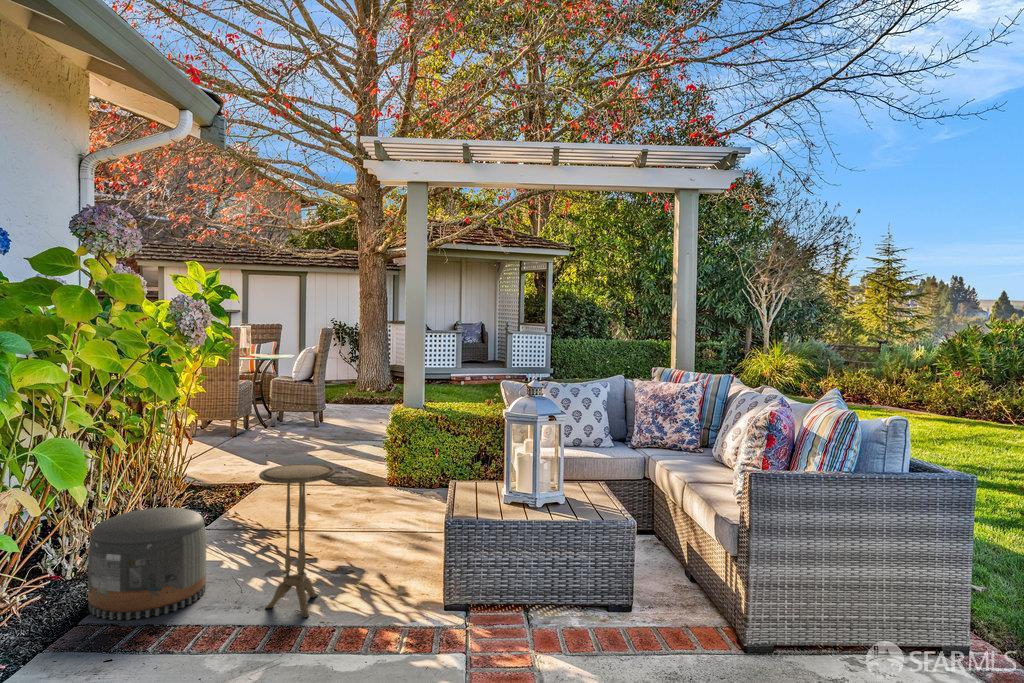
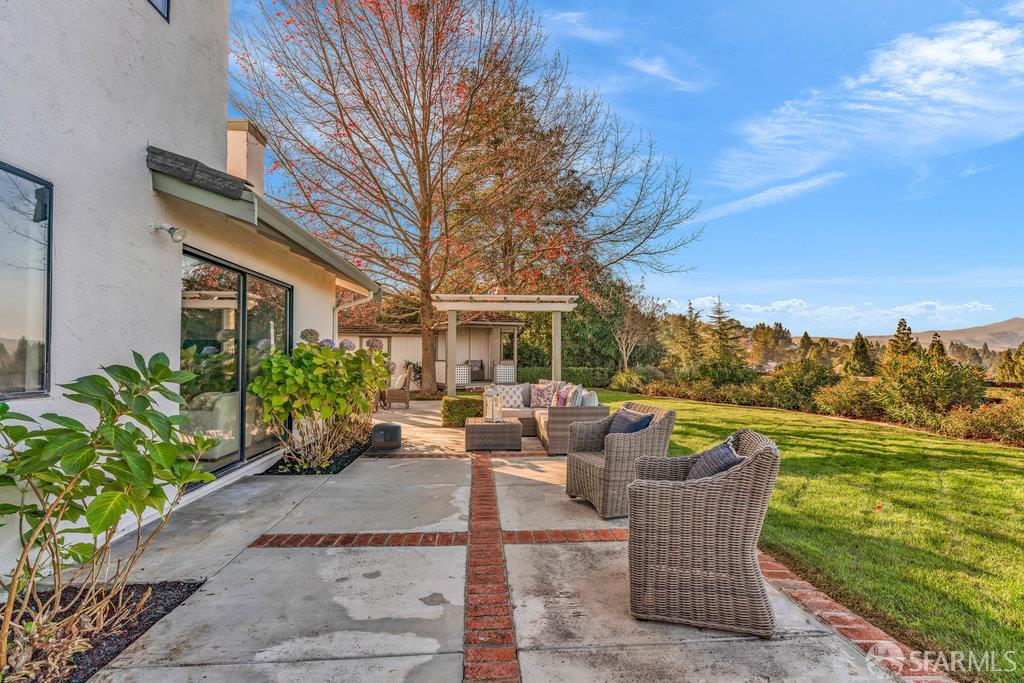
side table: present [259,464,335,618] -> none [419,409,439,448]

